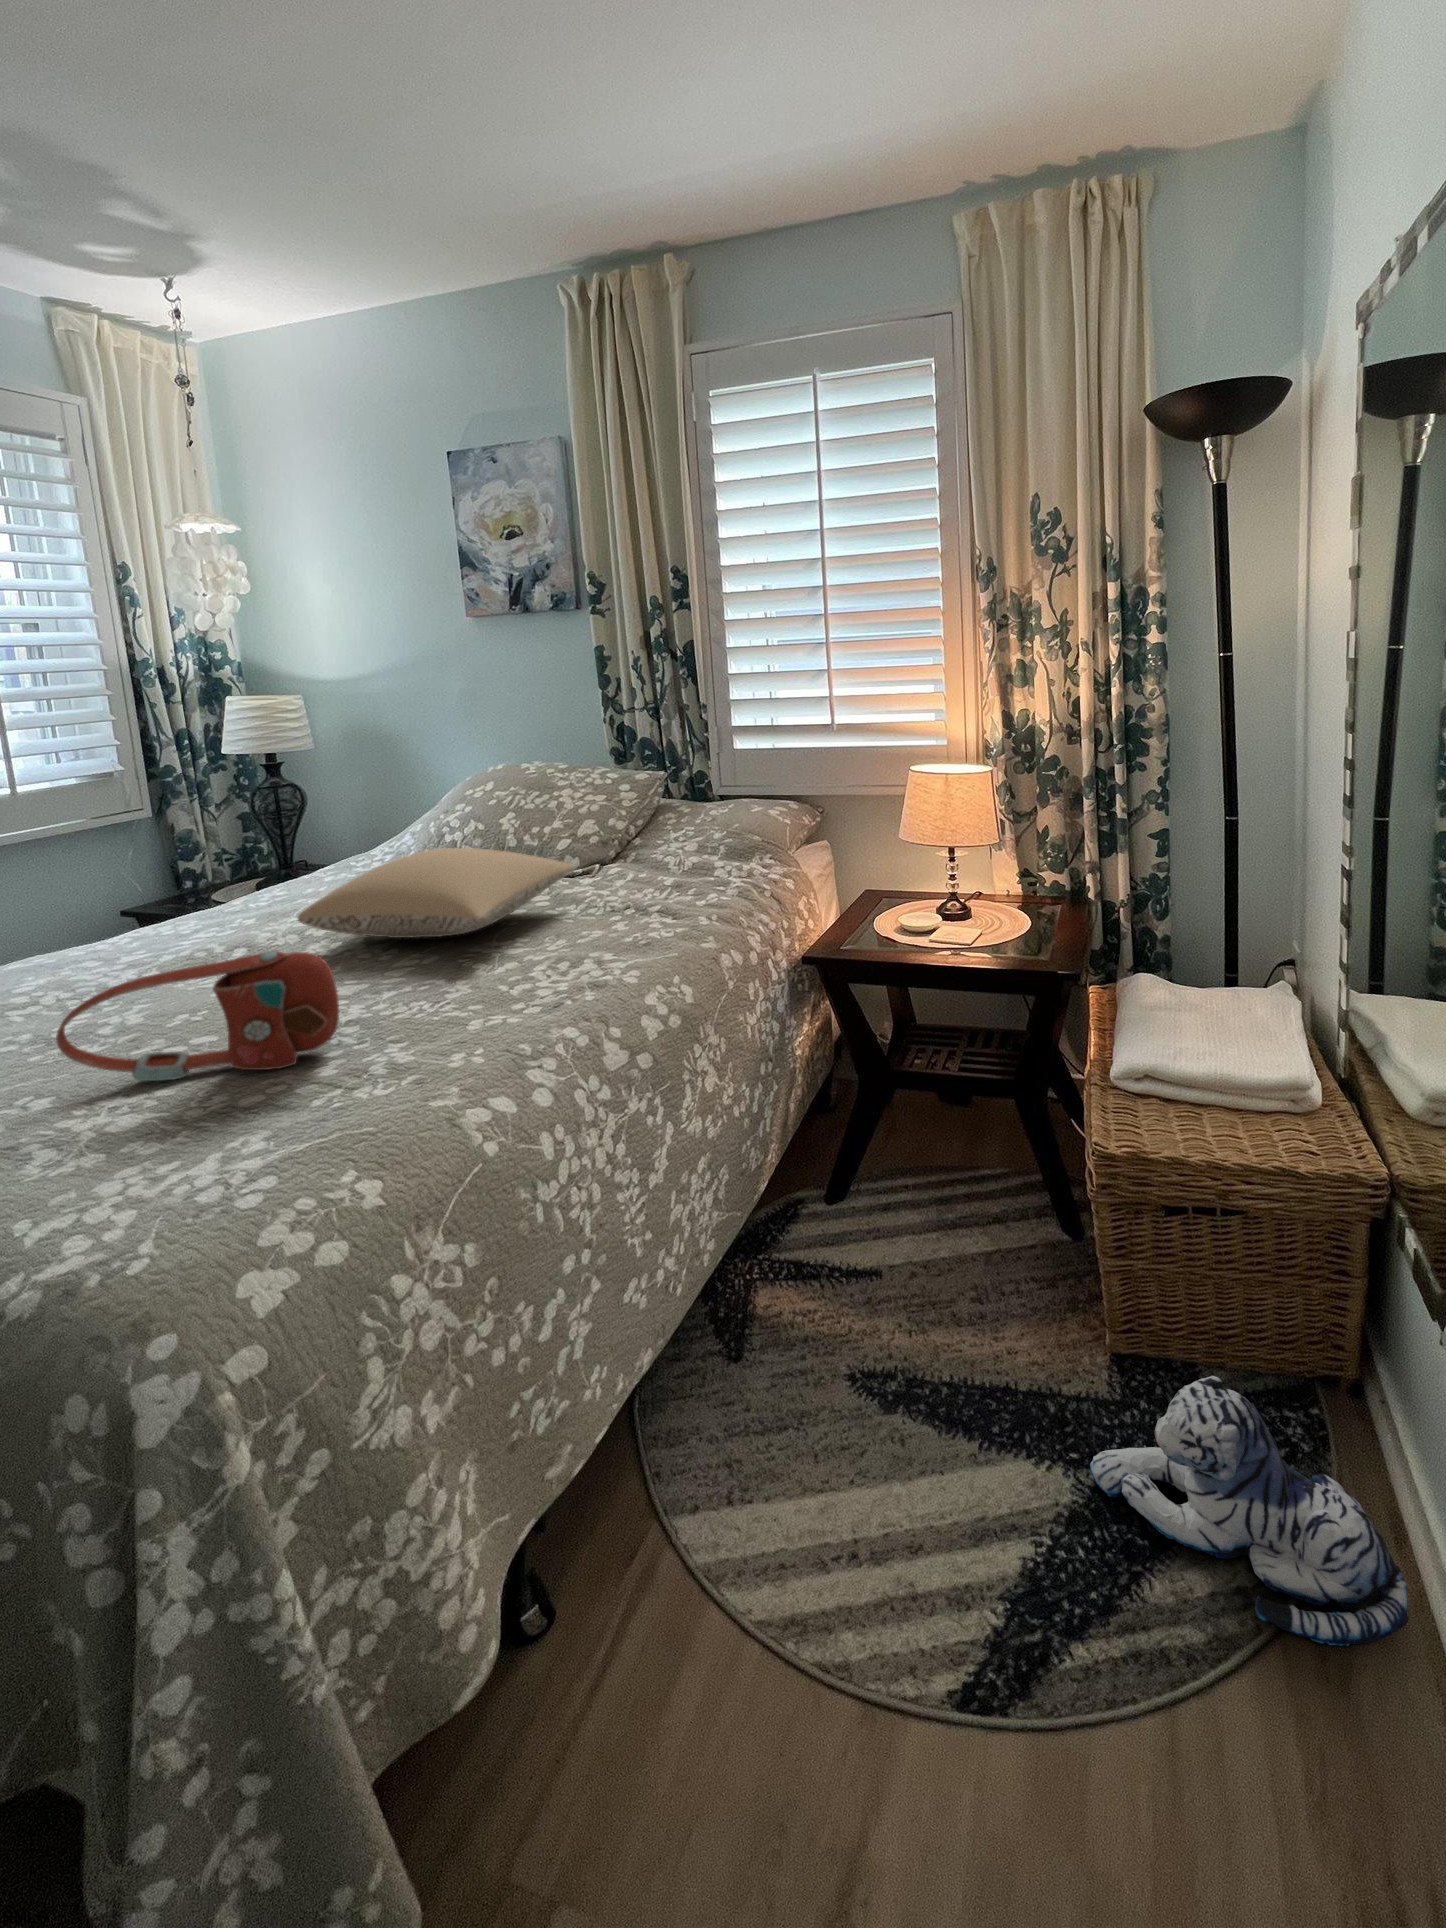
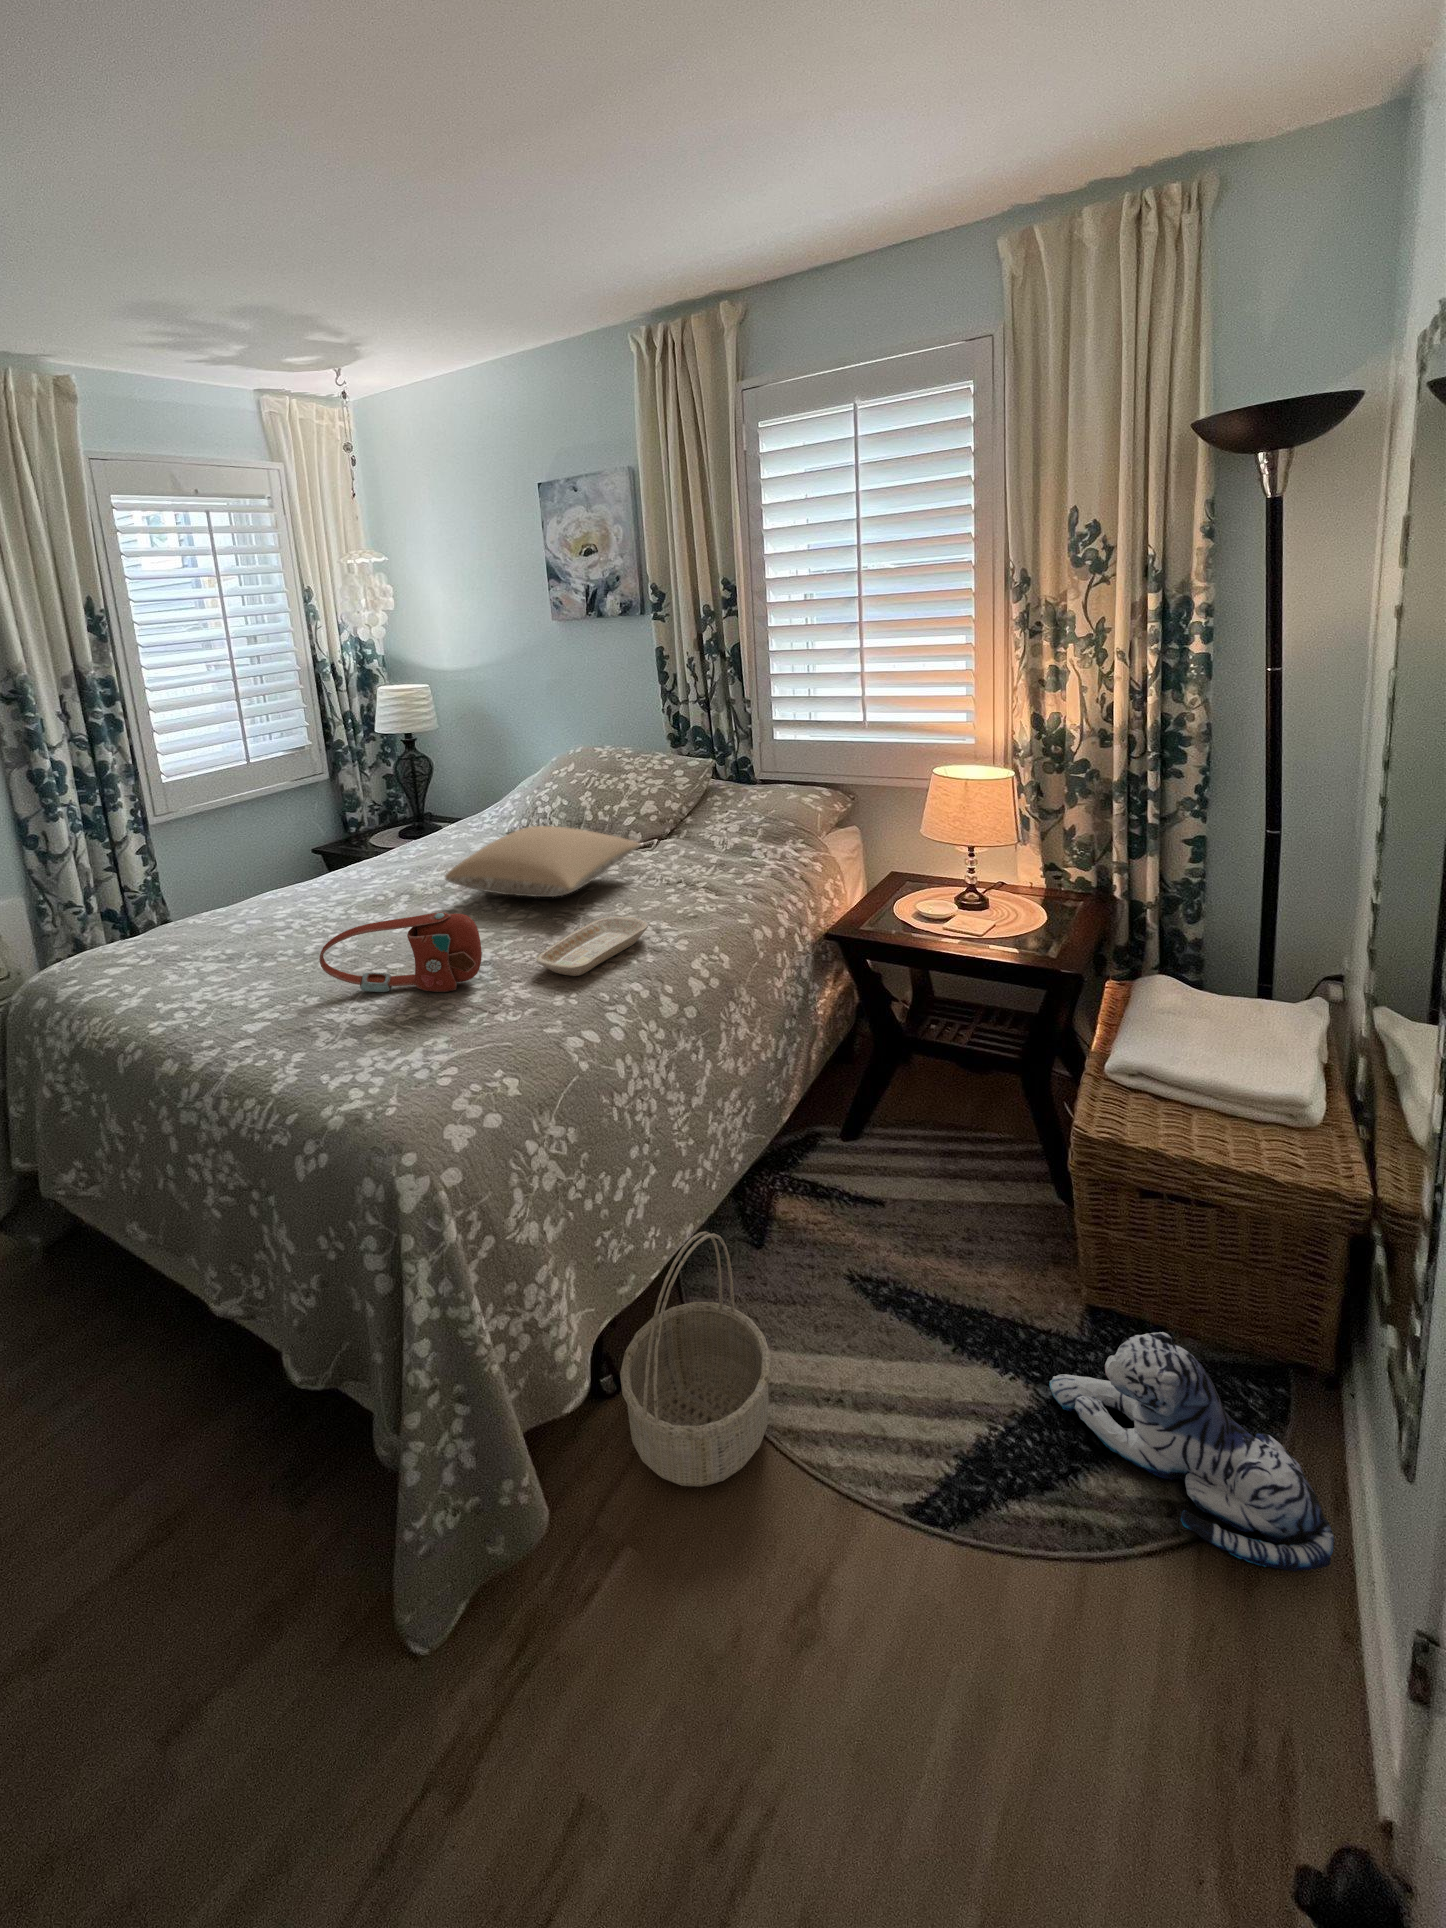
tray: none [425,950,586,1028] -> present [536,917,649,976]
basket: none [548,1361,764,1760] -> present [620,1231,771,1487]

